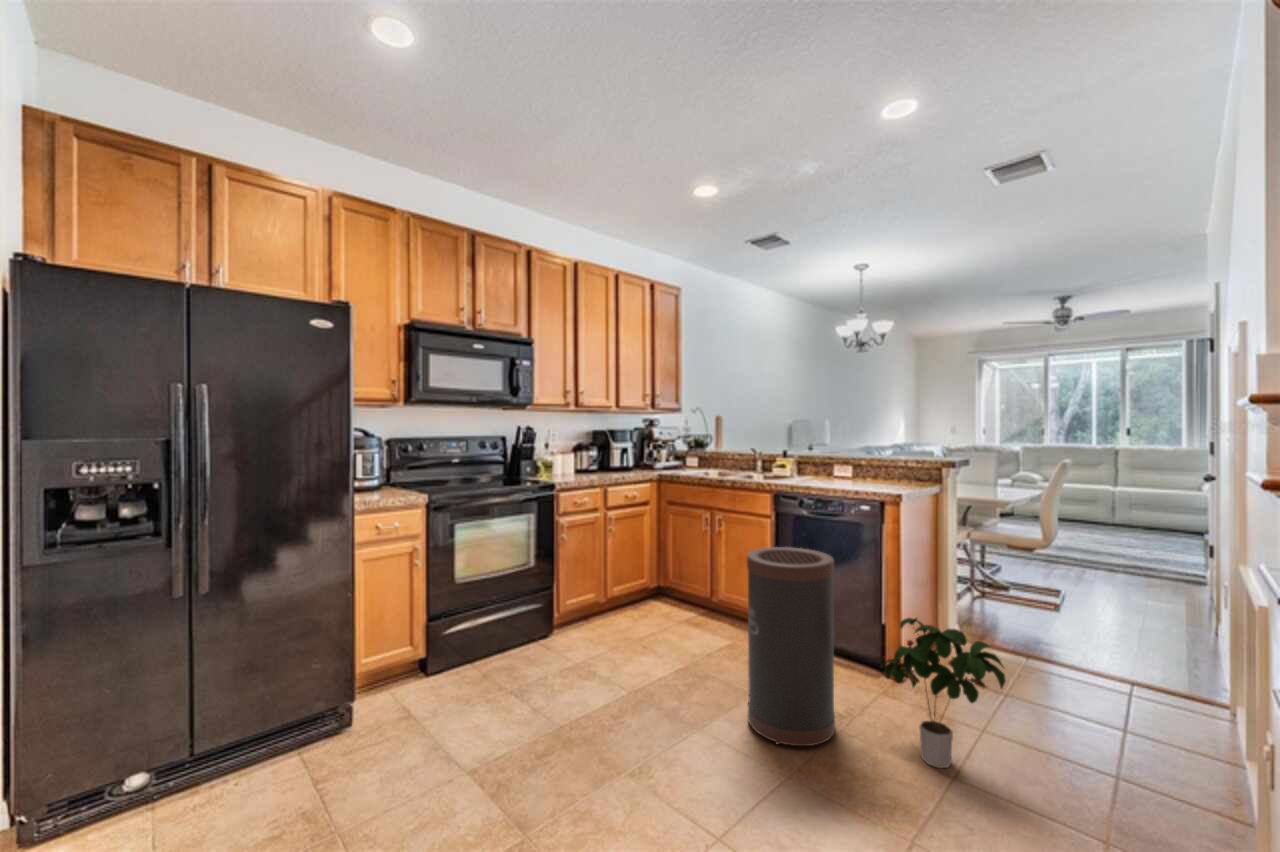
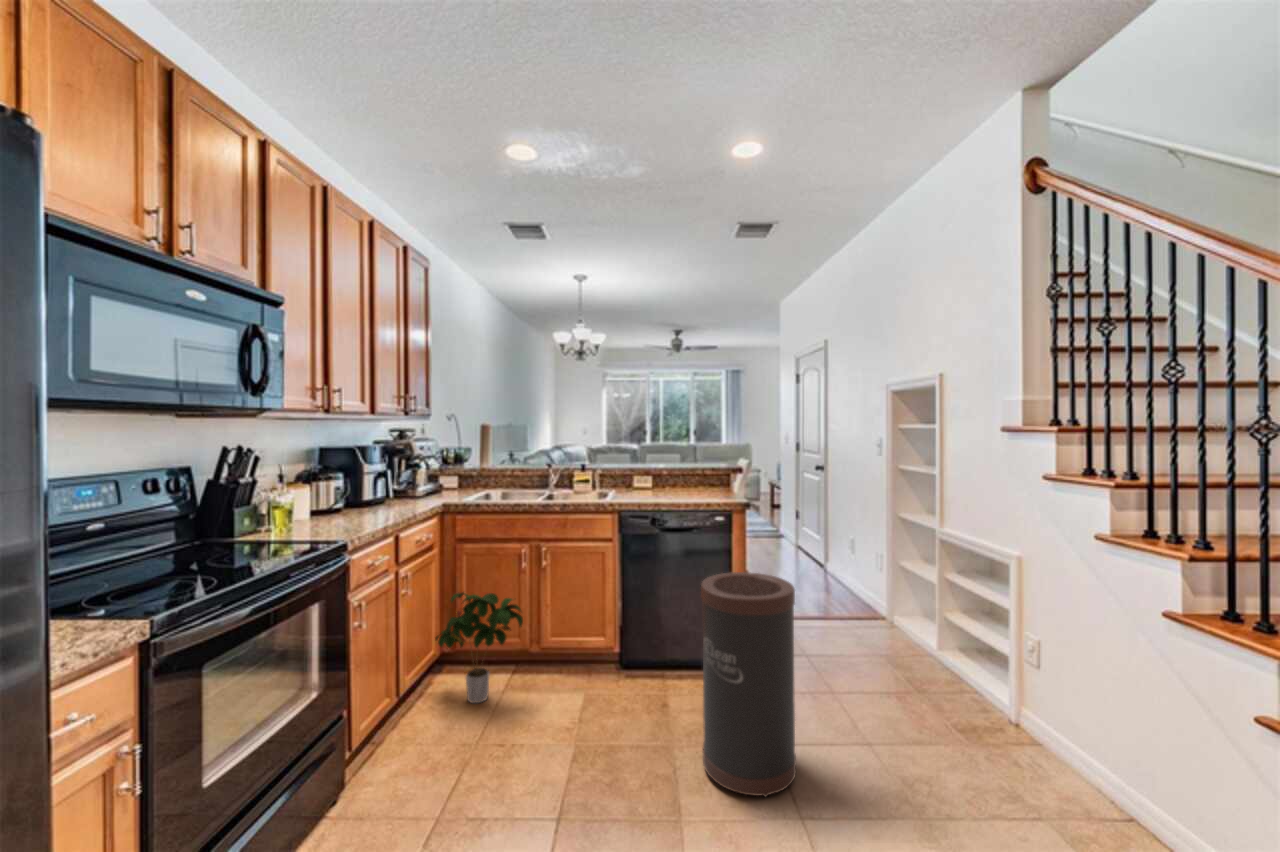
potted plant: present [880,617,1006,768] -> present [435,592,523,703]

